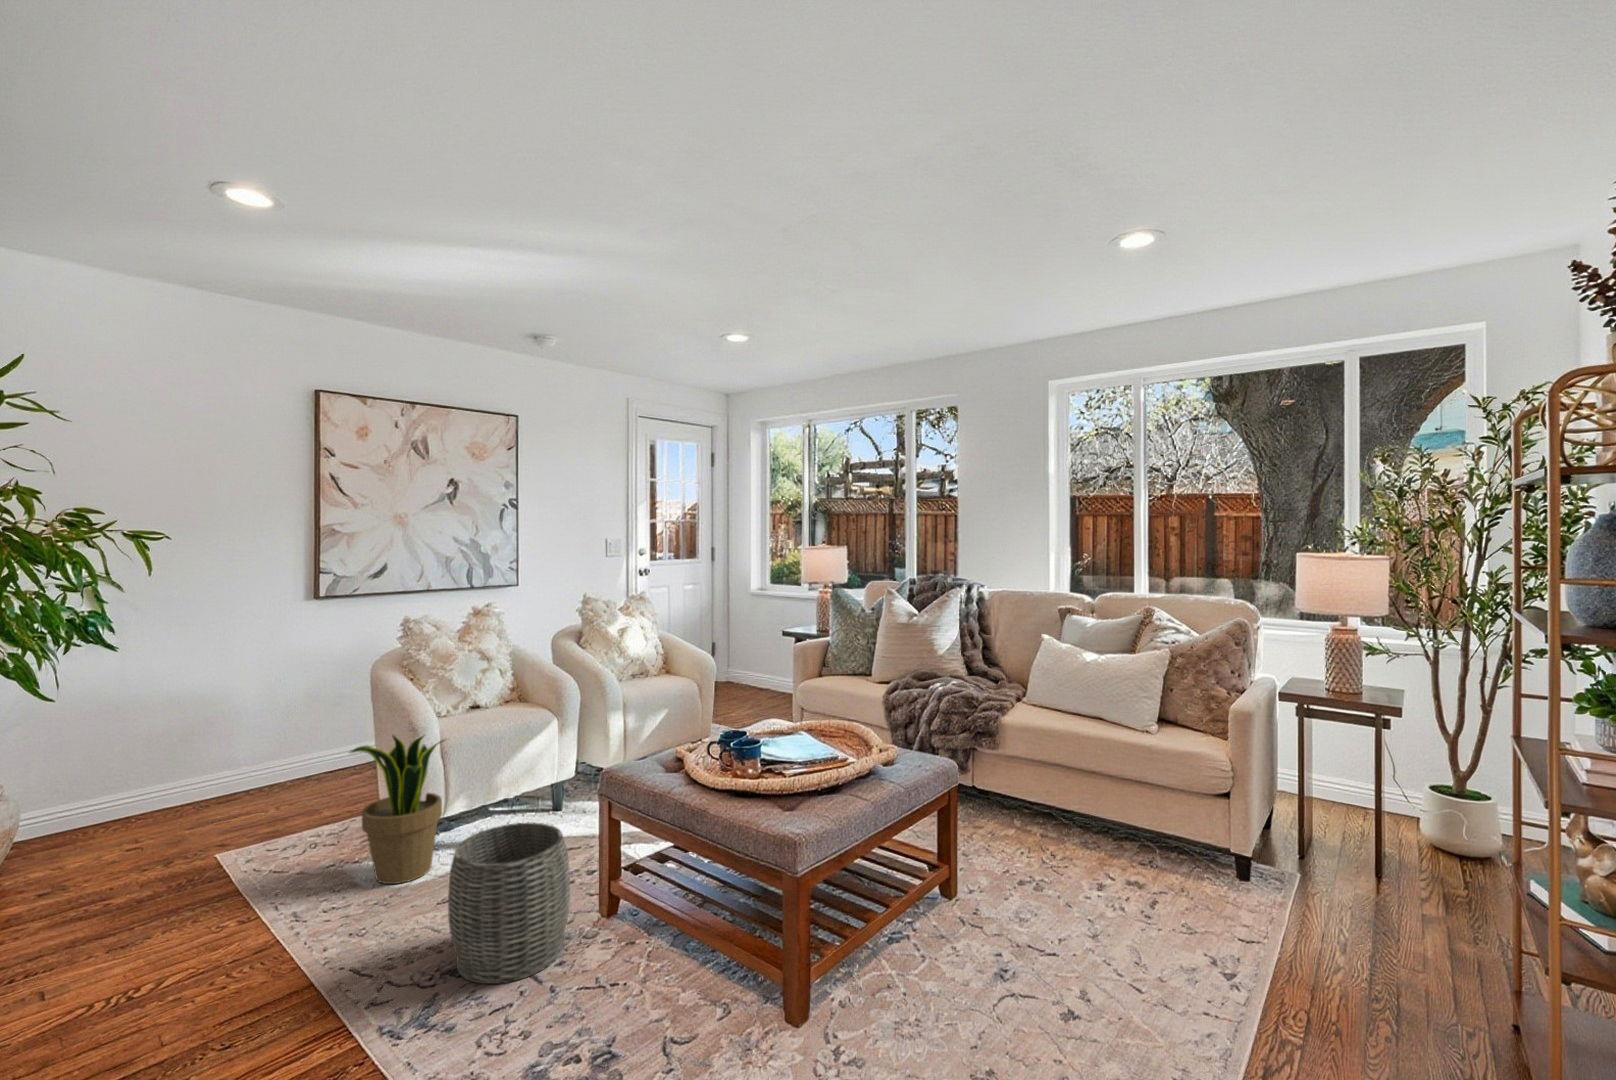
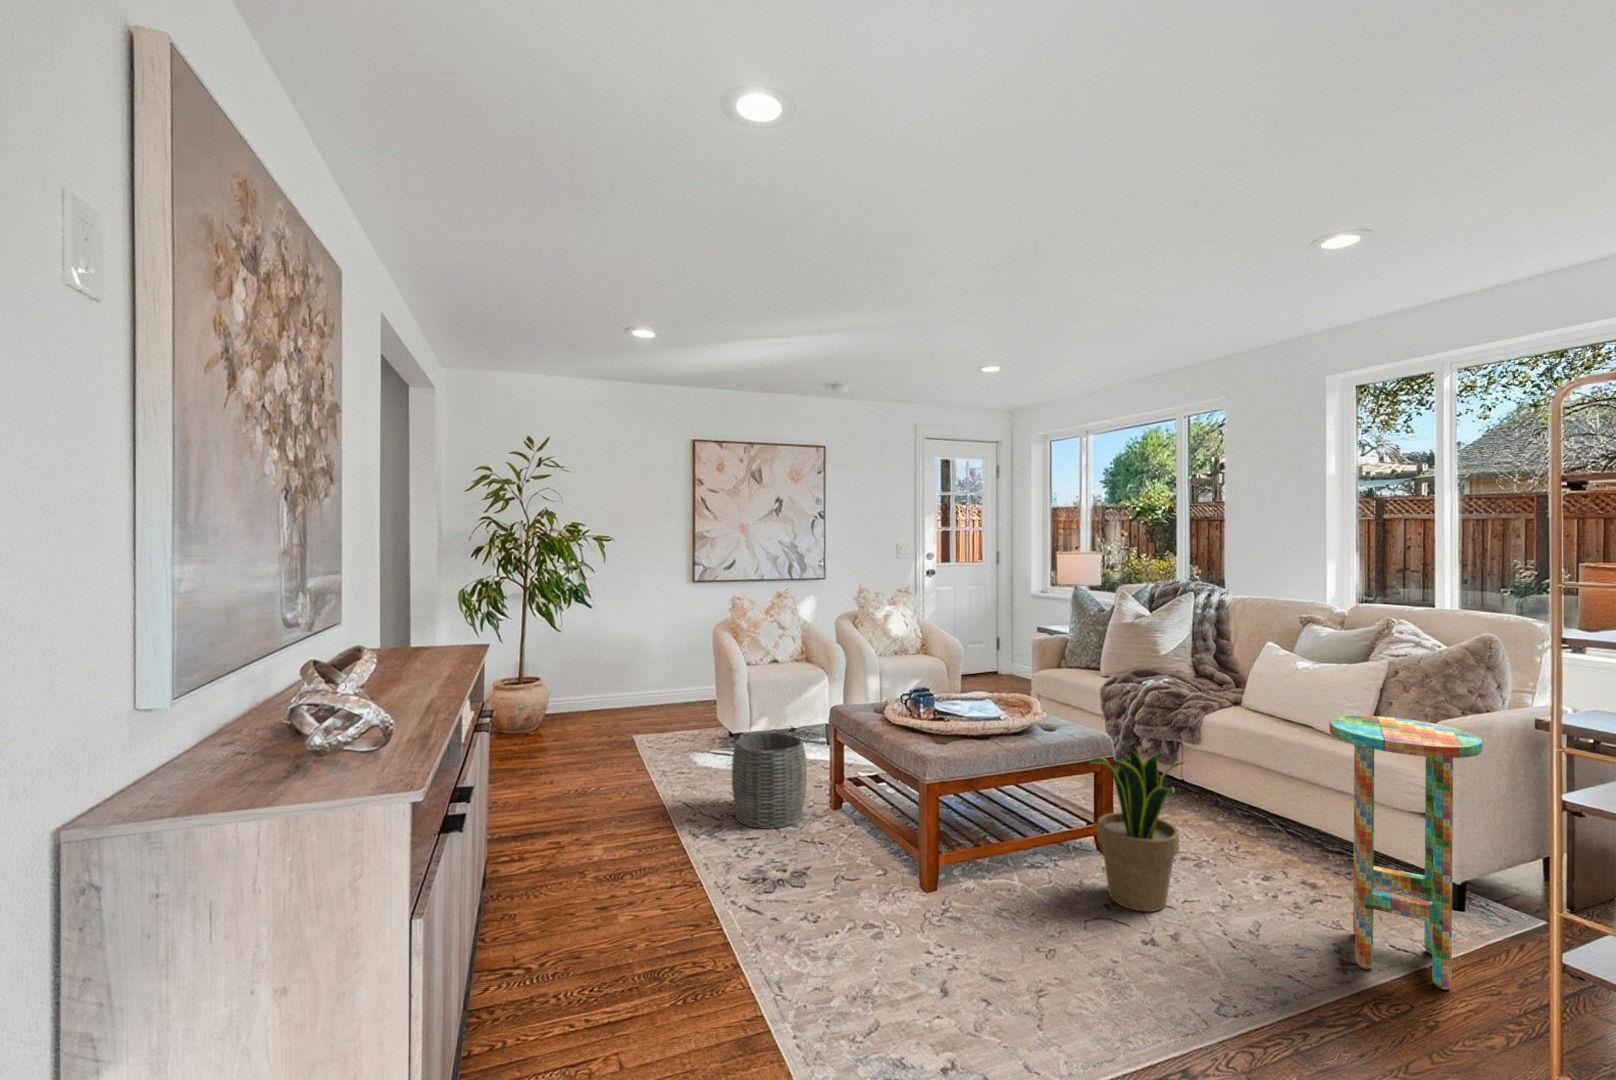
side table: none [1220,715,1372,1000] -> present [1329,716,1482,989]
potted plant: present [350,735,445,884] -> present [1089,750,1183,912]

